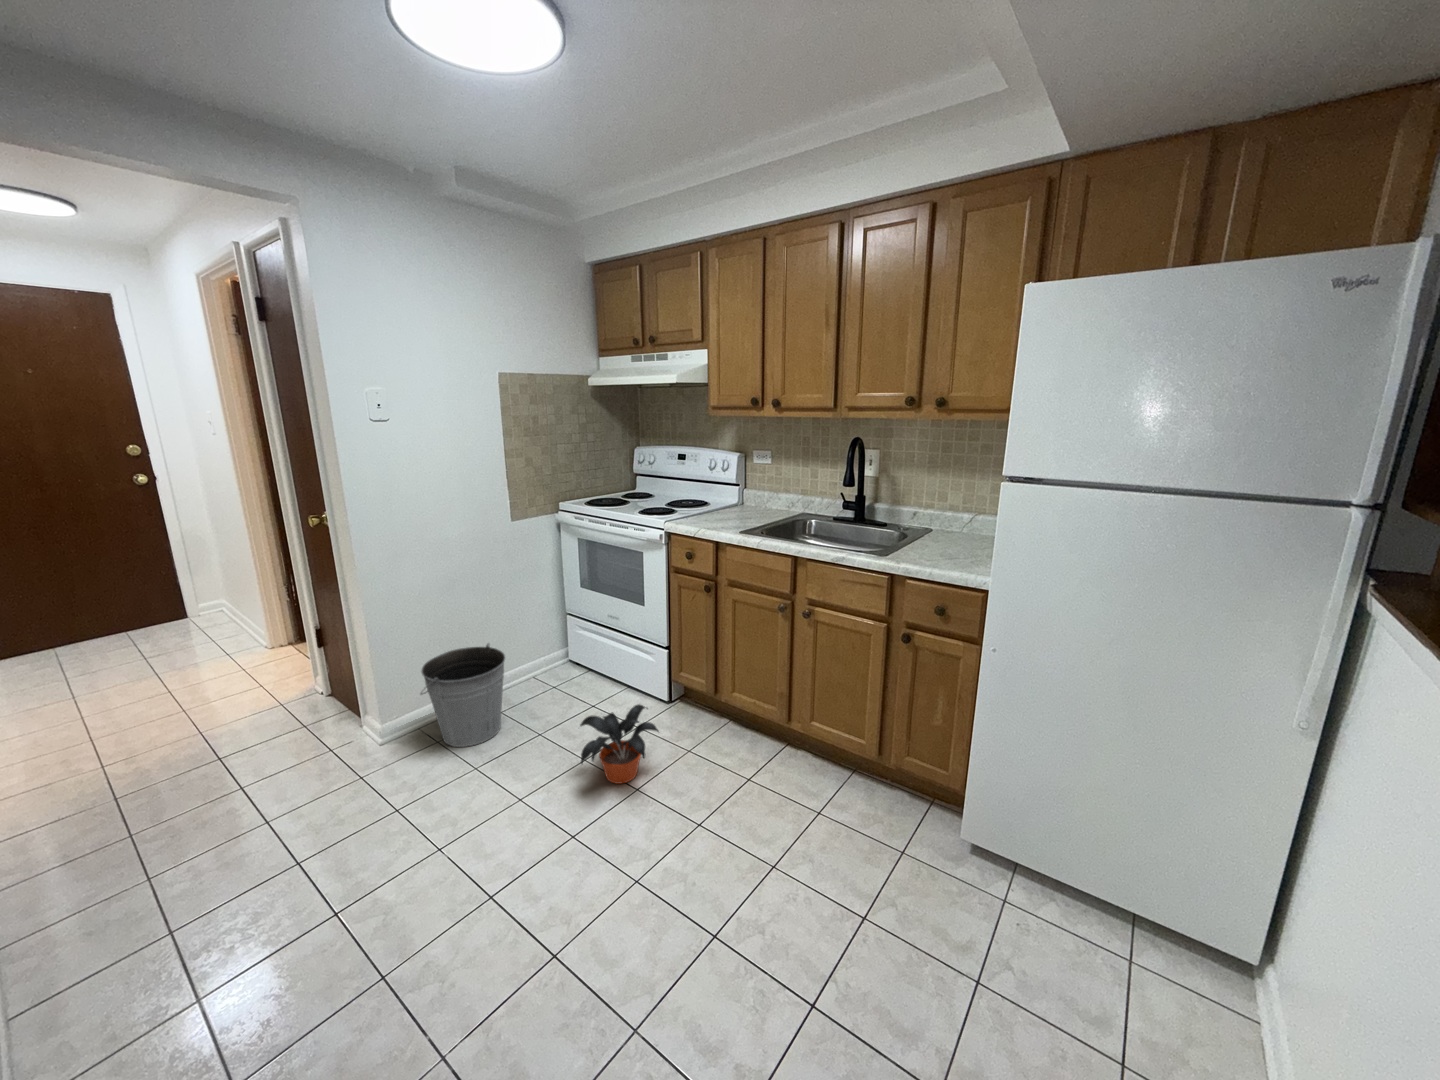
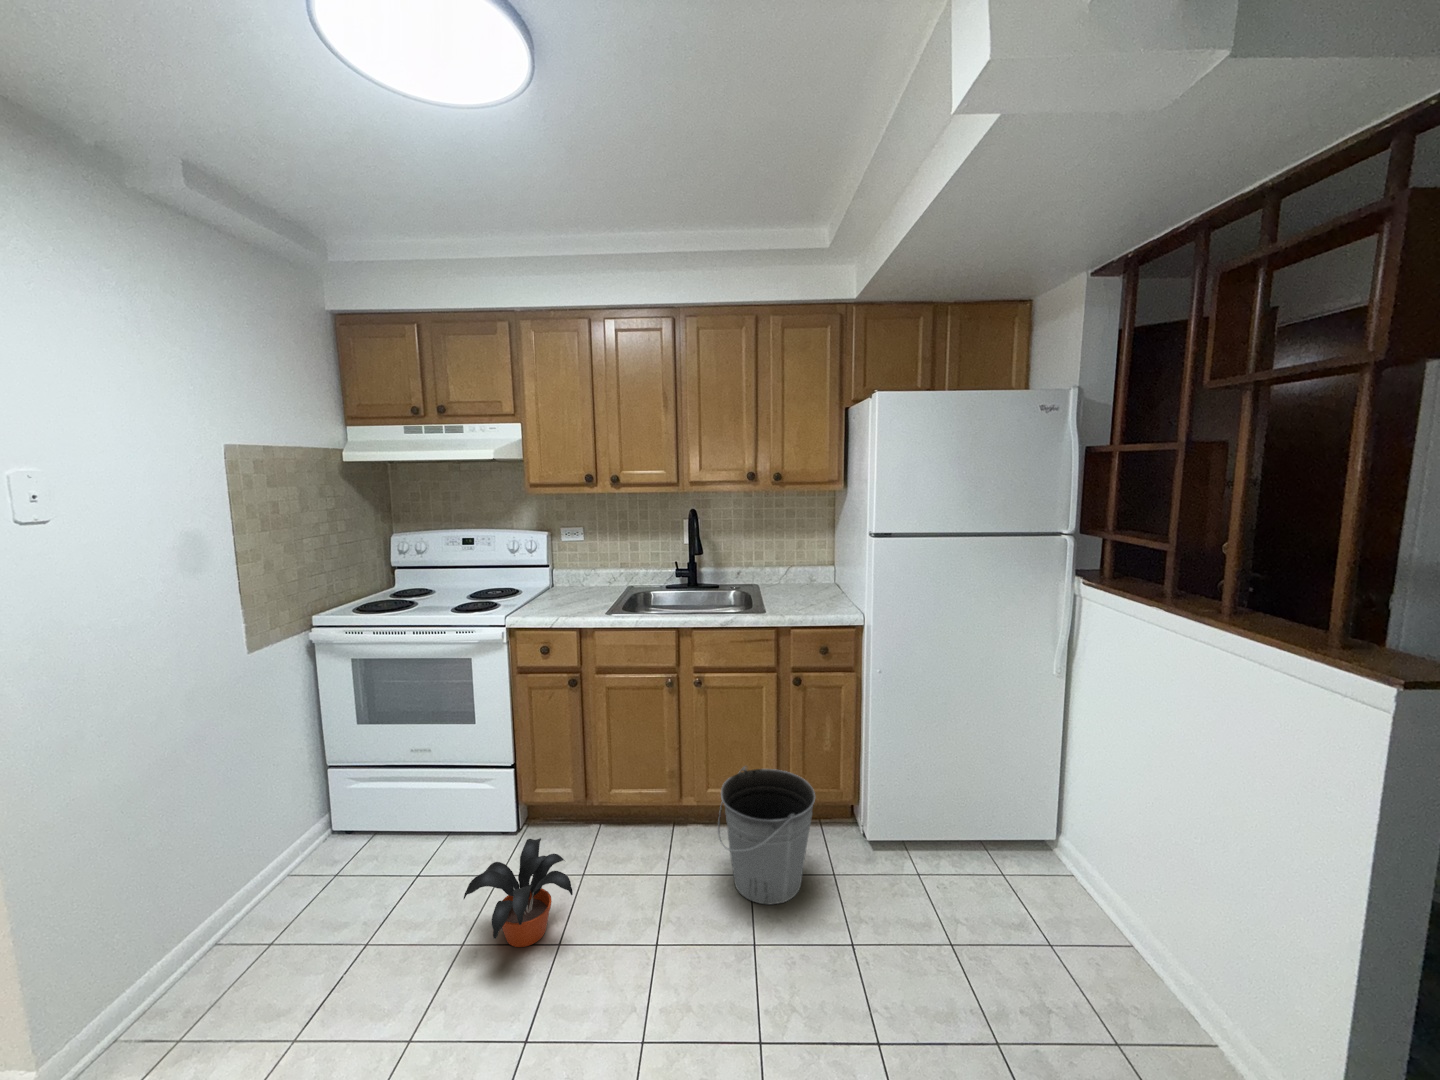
bucket: present [420,643,505,747] -> present [718,767,815,904]

